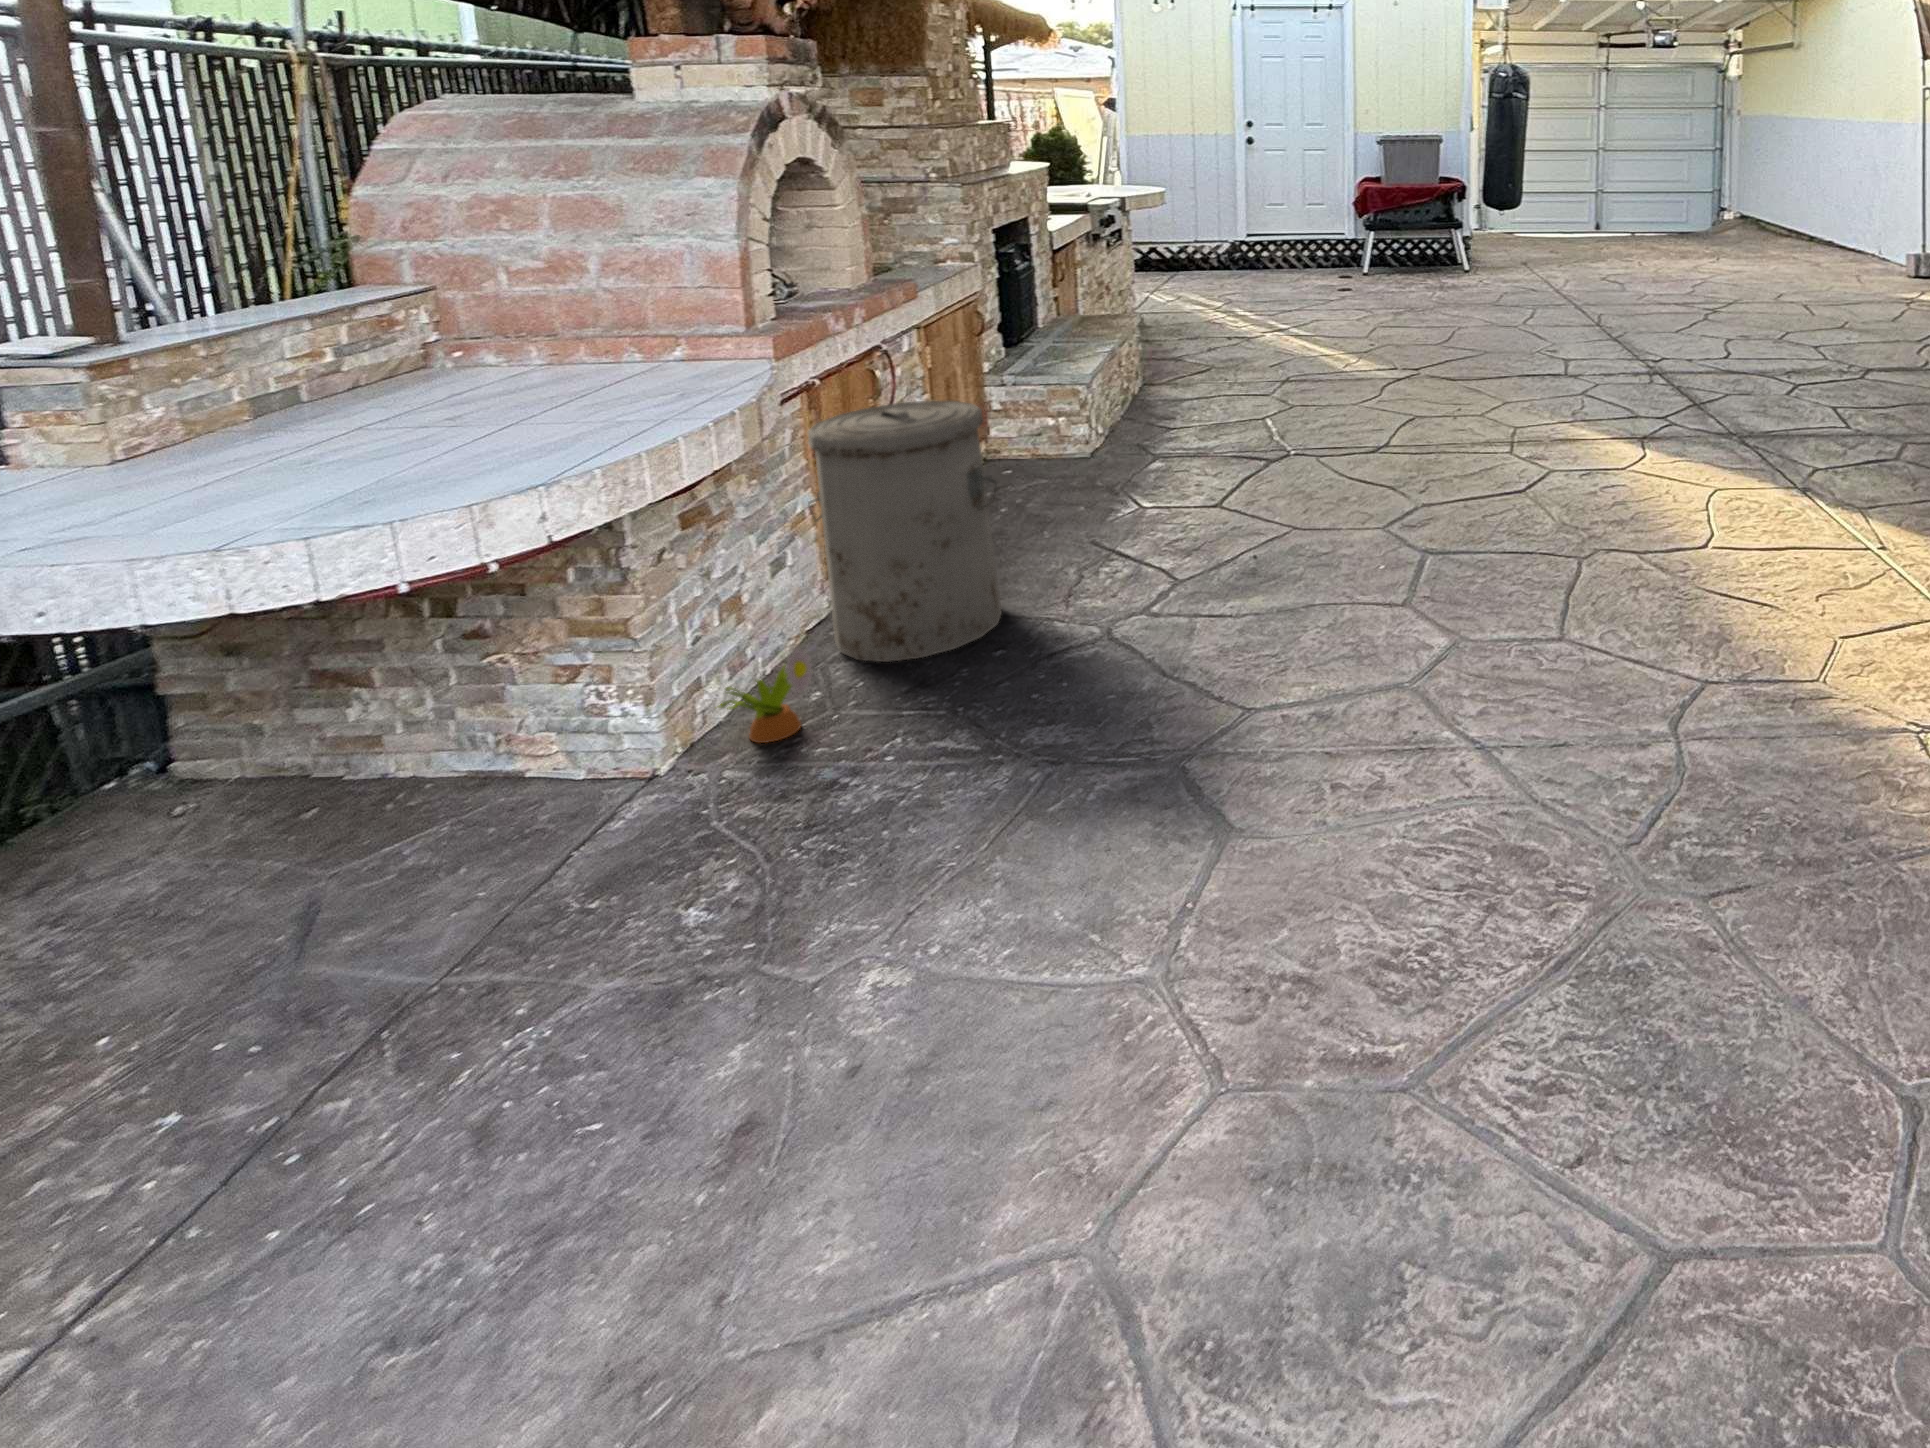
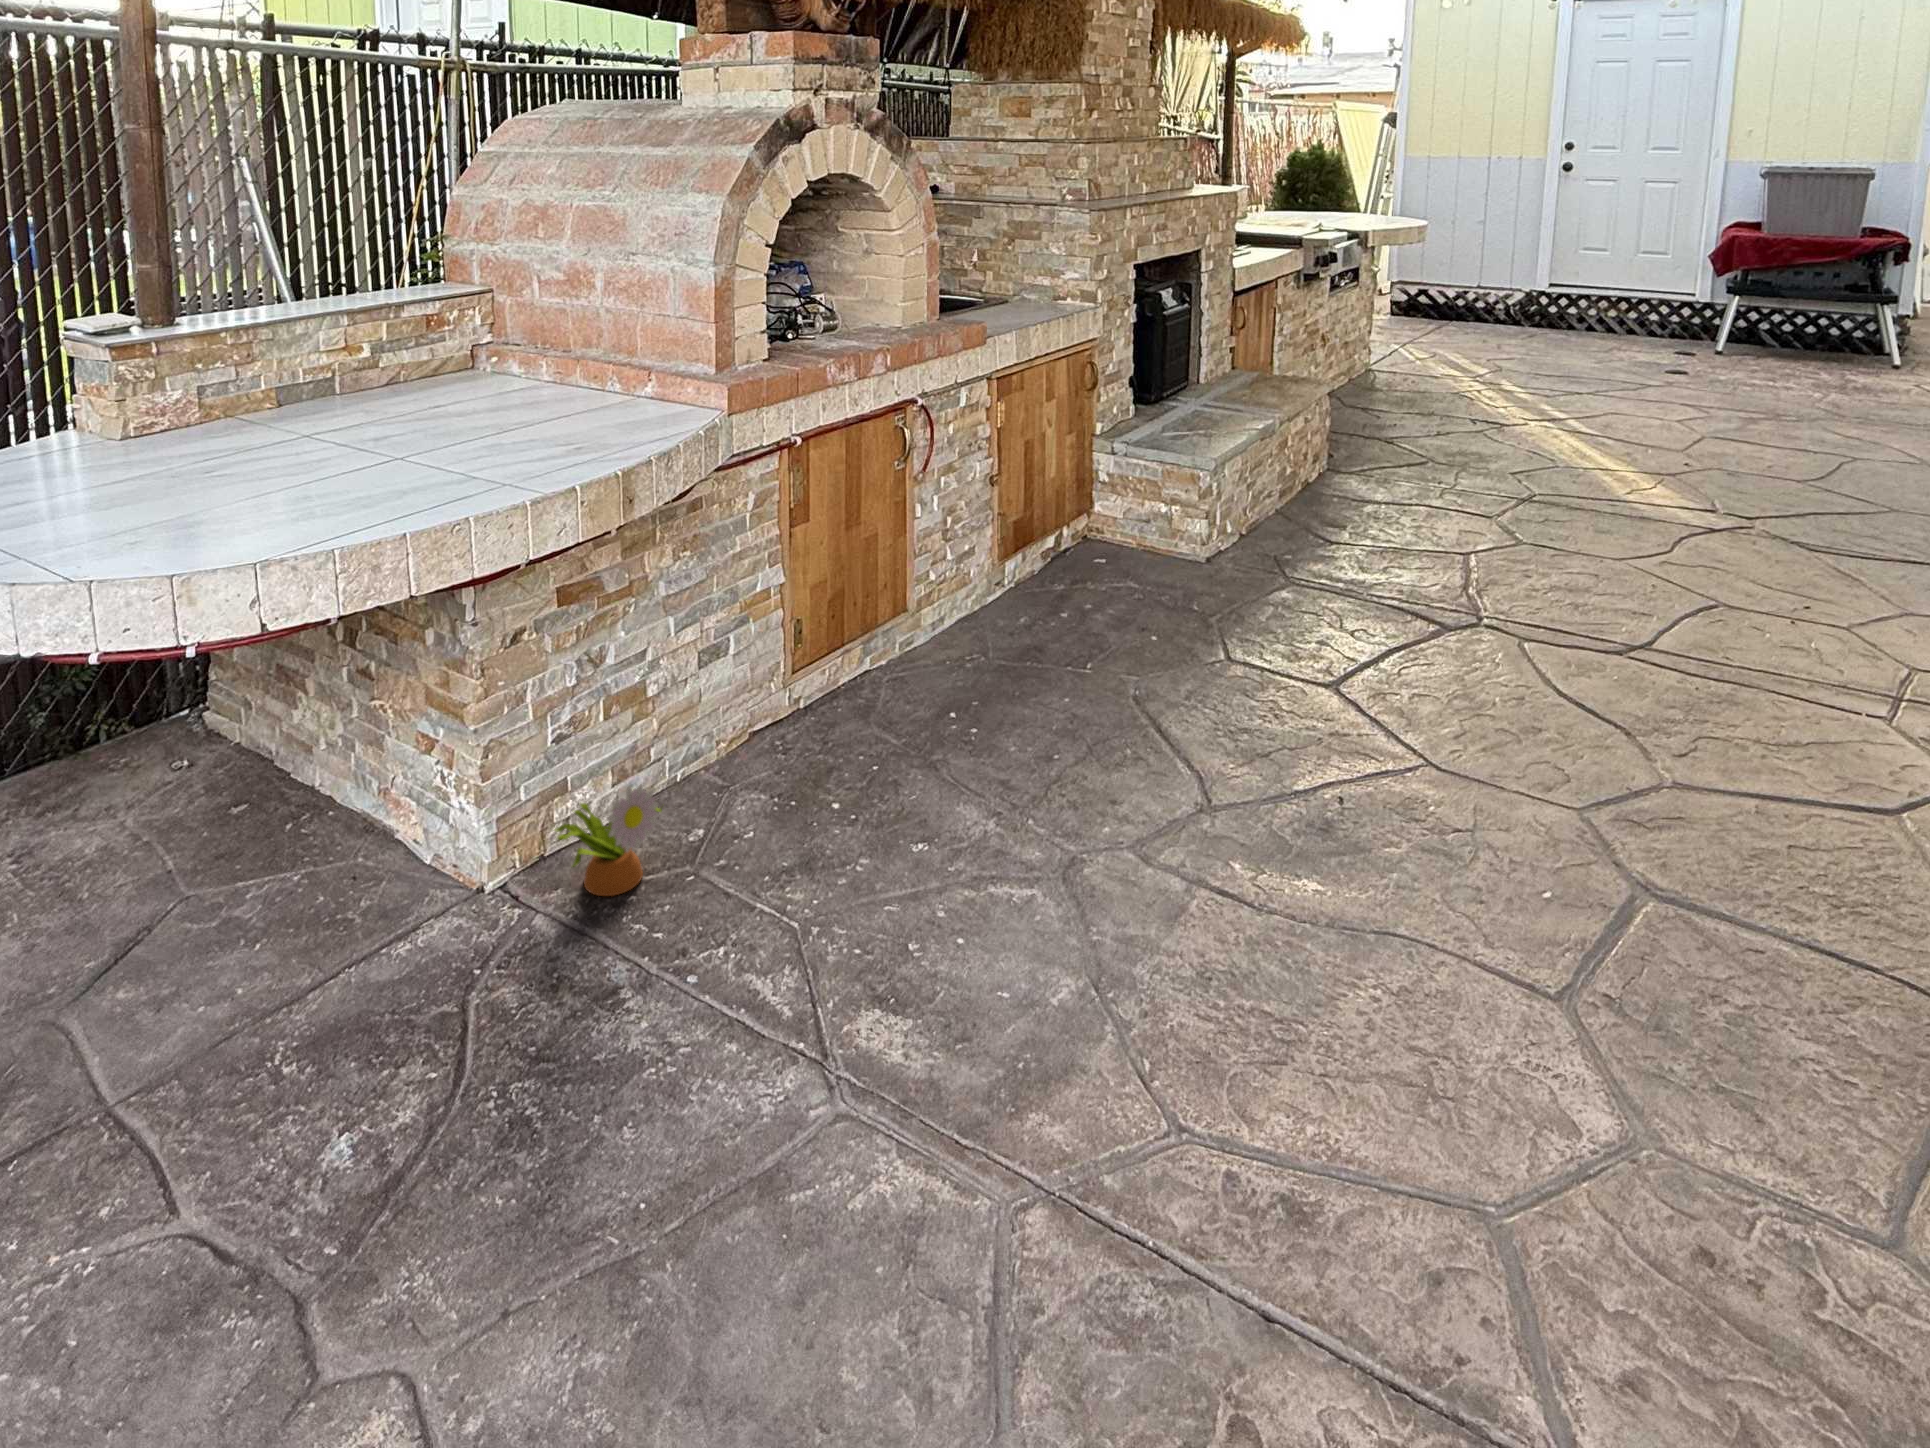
trash can: present [807,401,1002,662] -> none [752,479,961,824]

